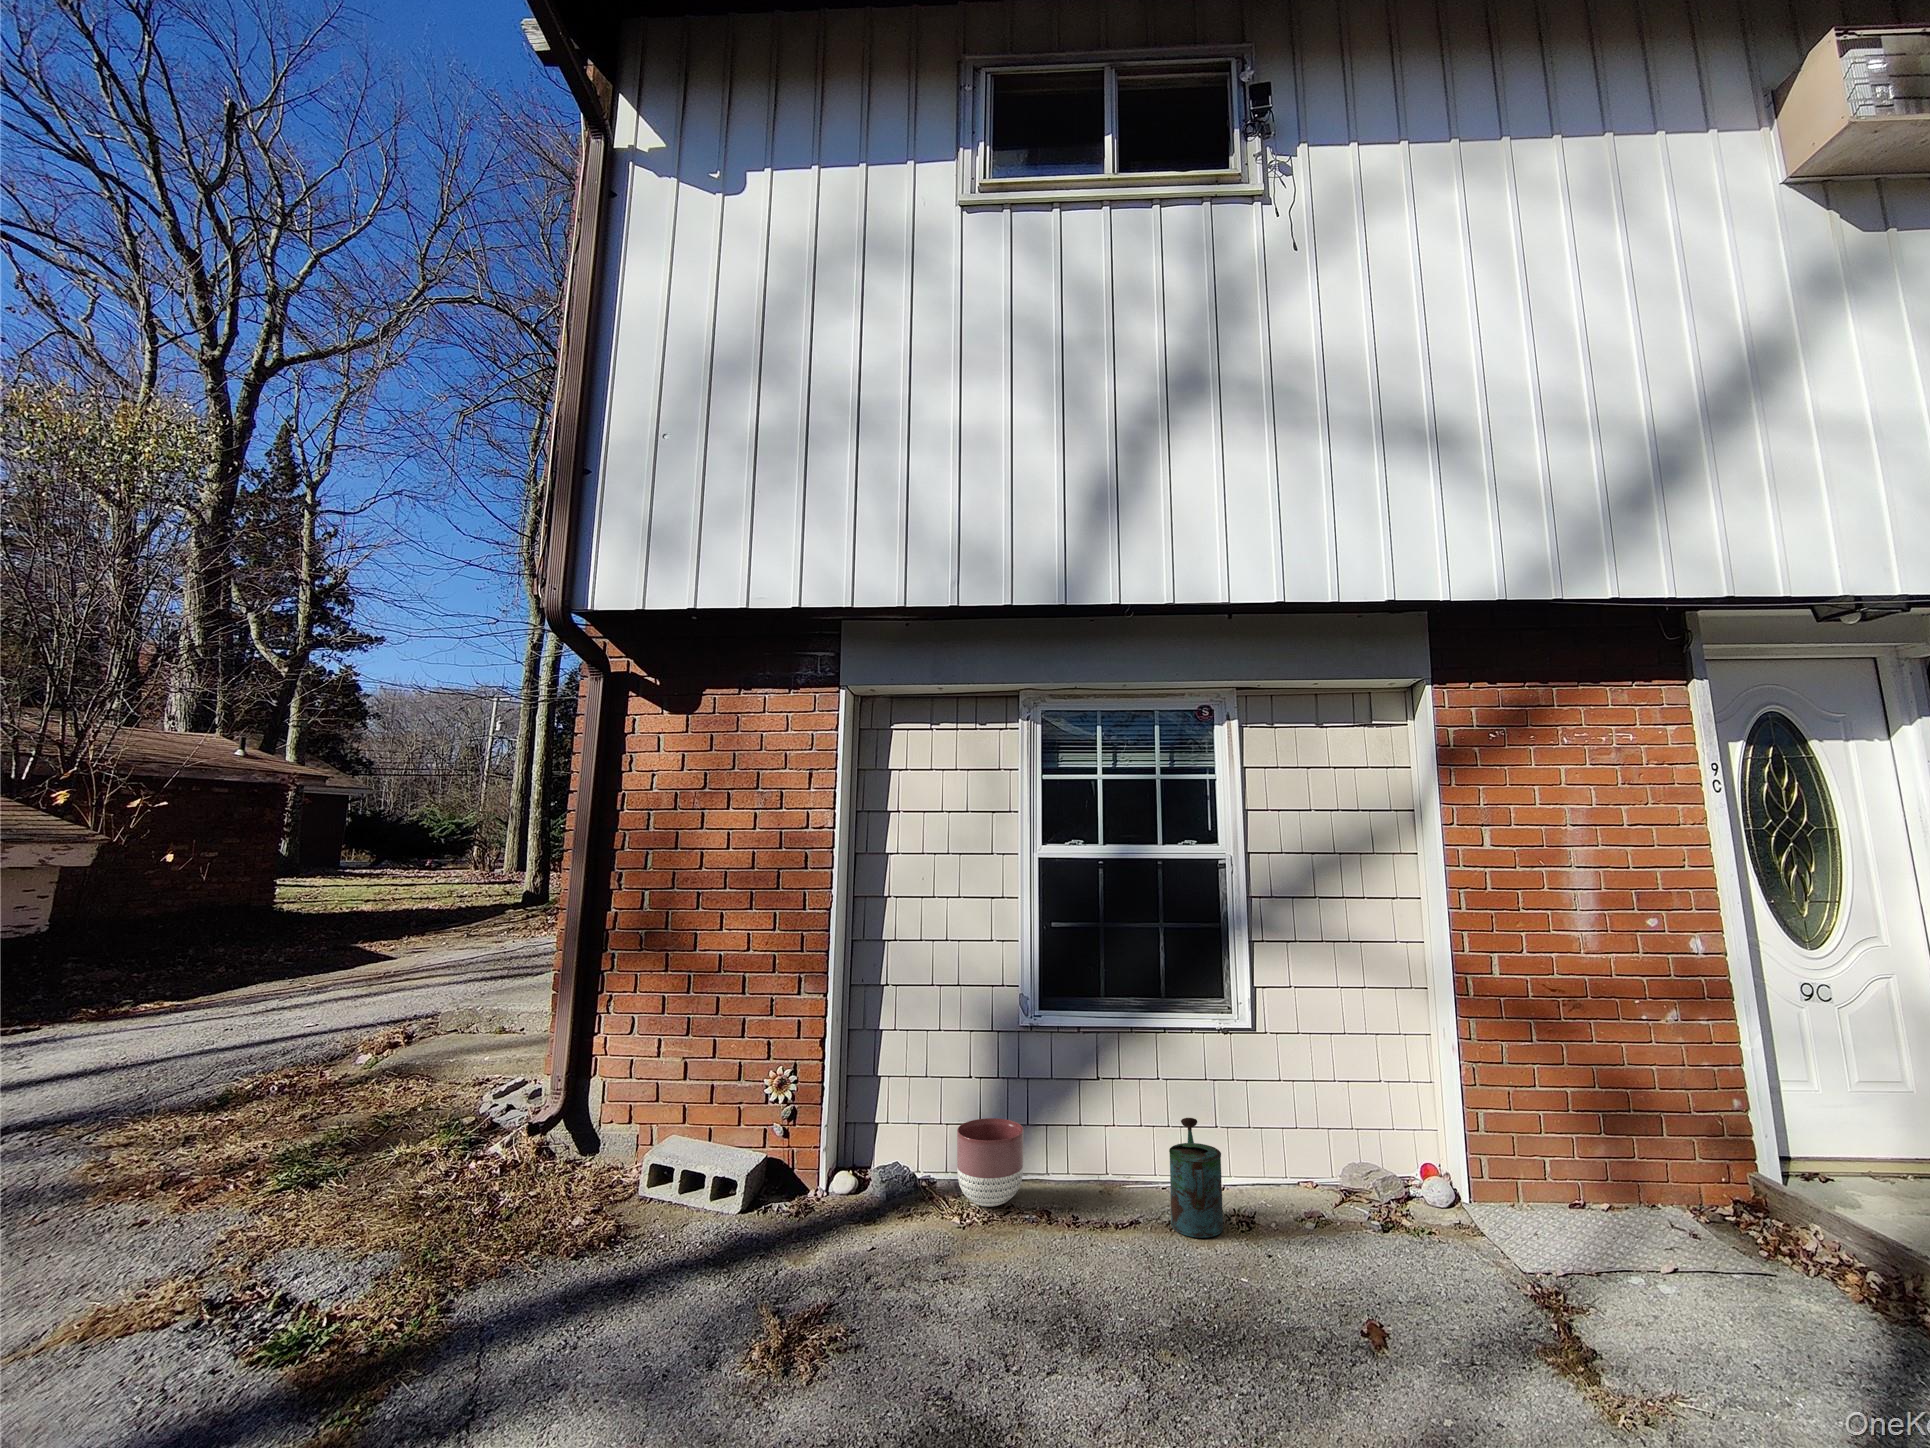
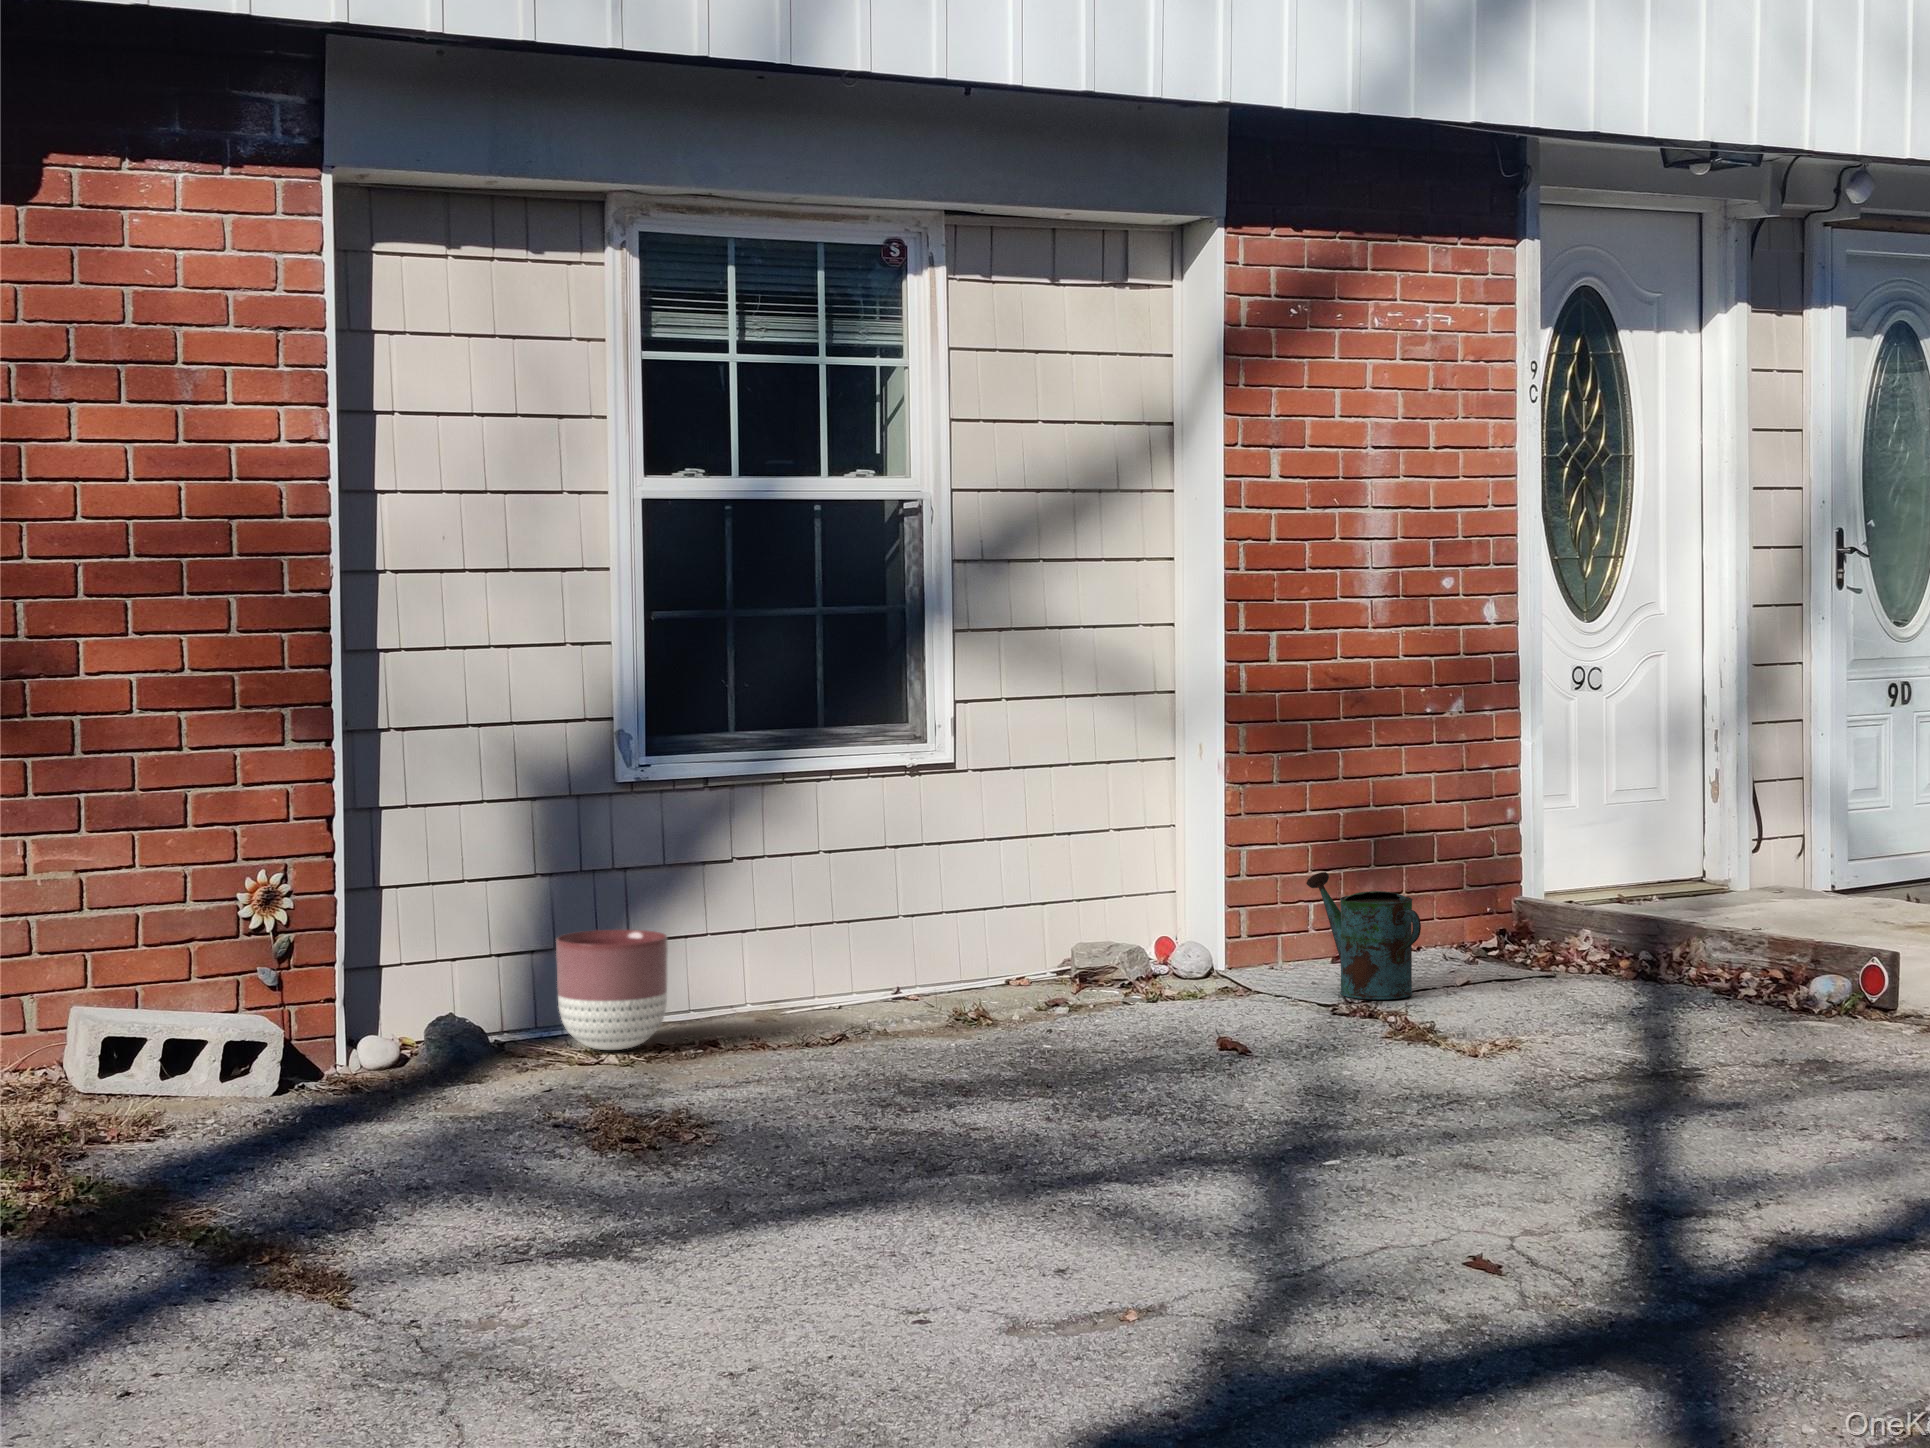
watering can: present [1169,1118,1223,1238] -> present [1306,872,1421,1000]

